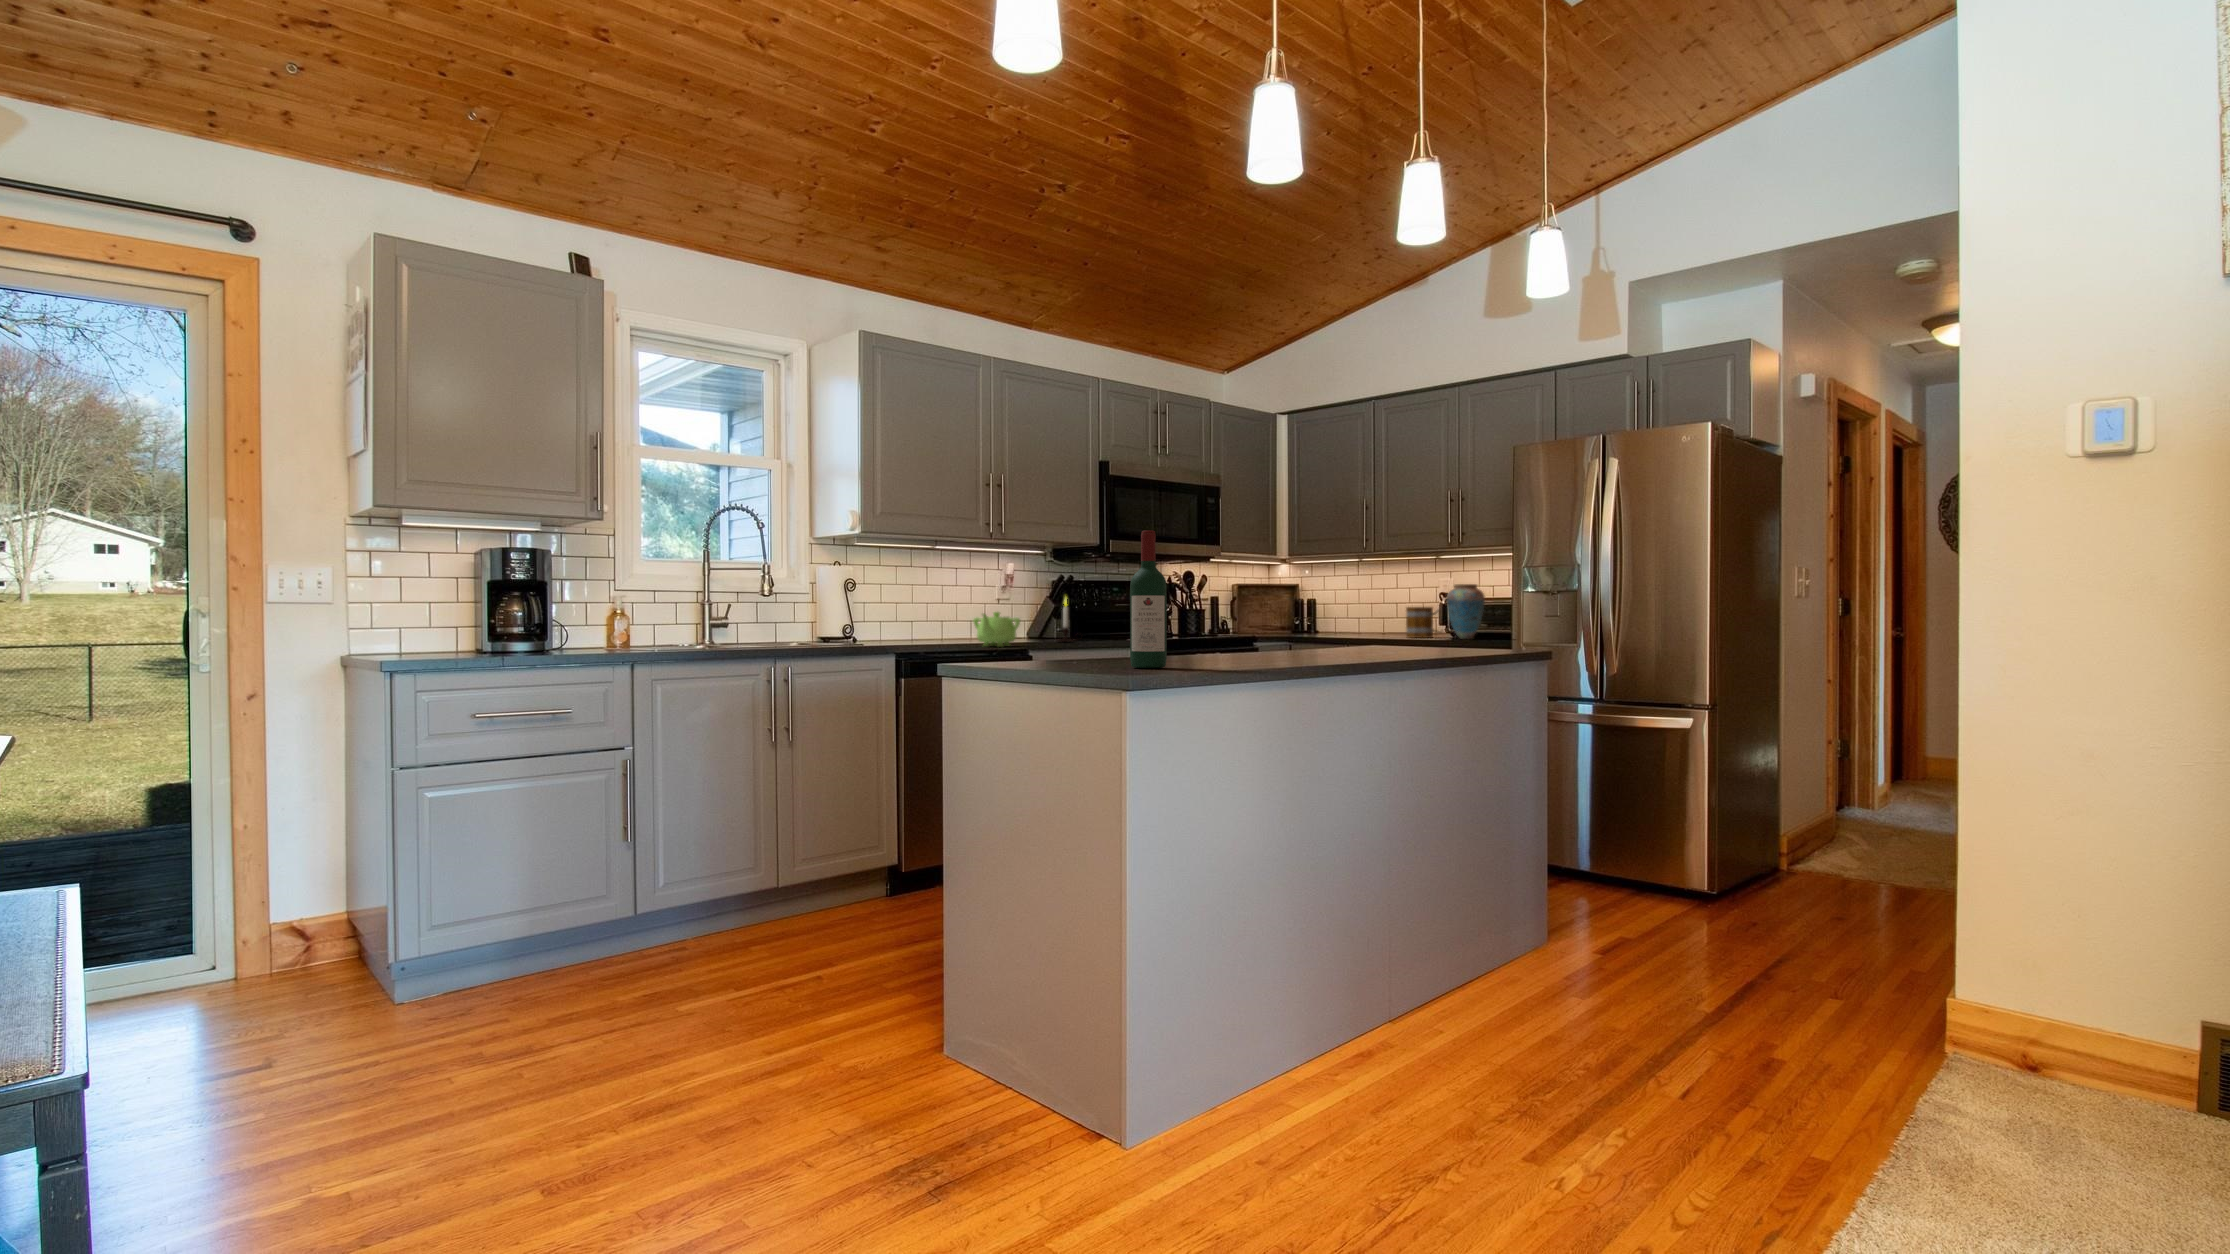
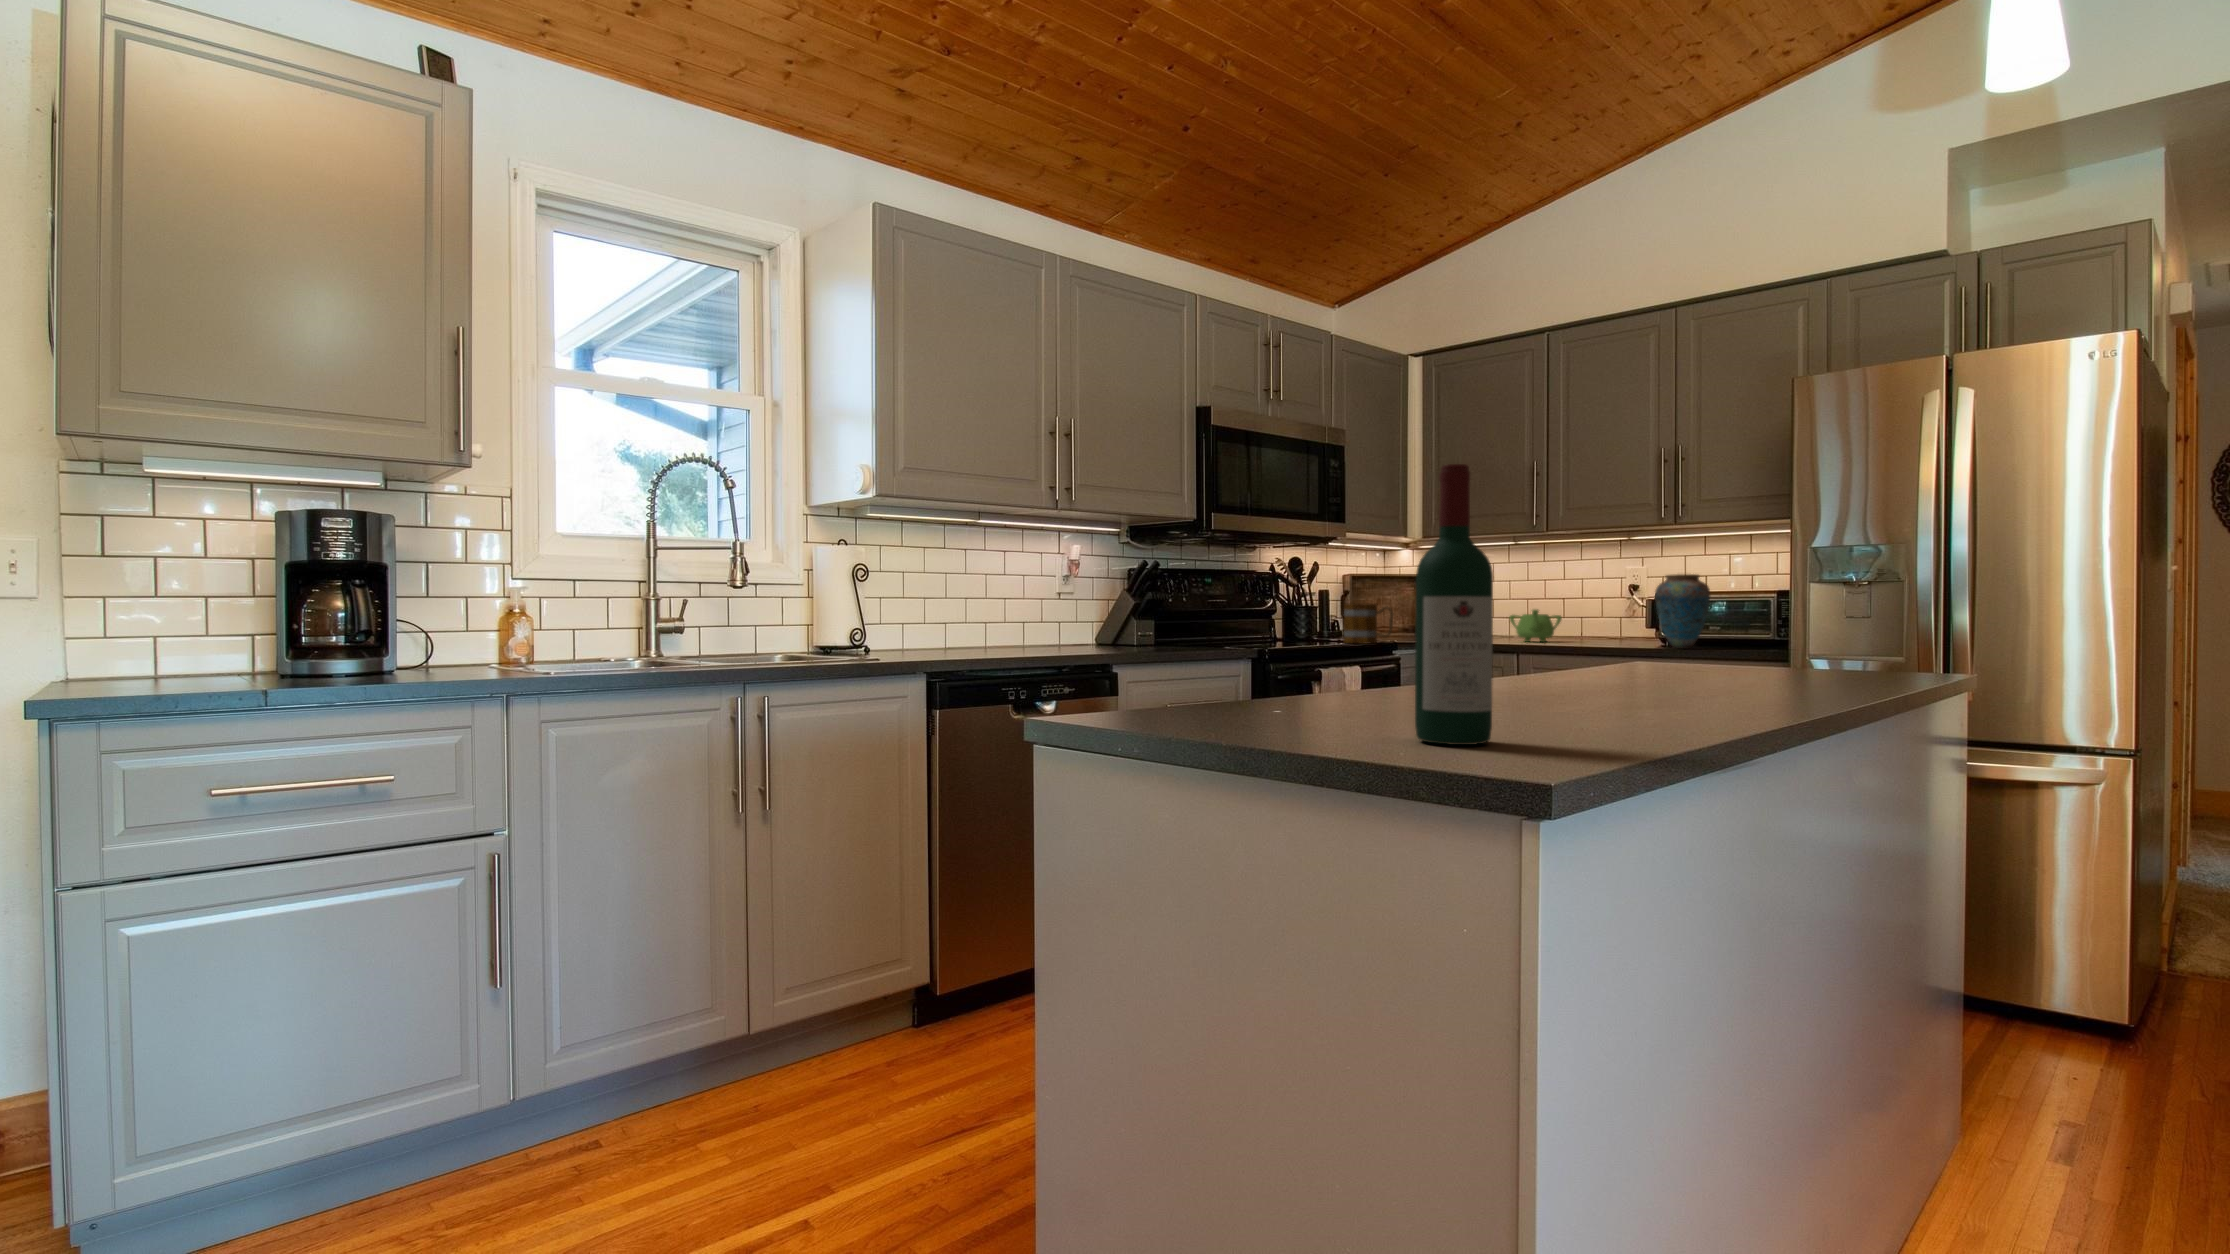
candle: present [1058,600,1075,642] -> none [1137,587,1175,652]
mug: present [1406,607,1445,638] -> present [1344,603,1393,644]
teapot: present [973,612,1020,647] -> present [1510,609,1562,642]

